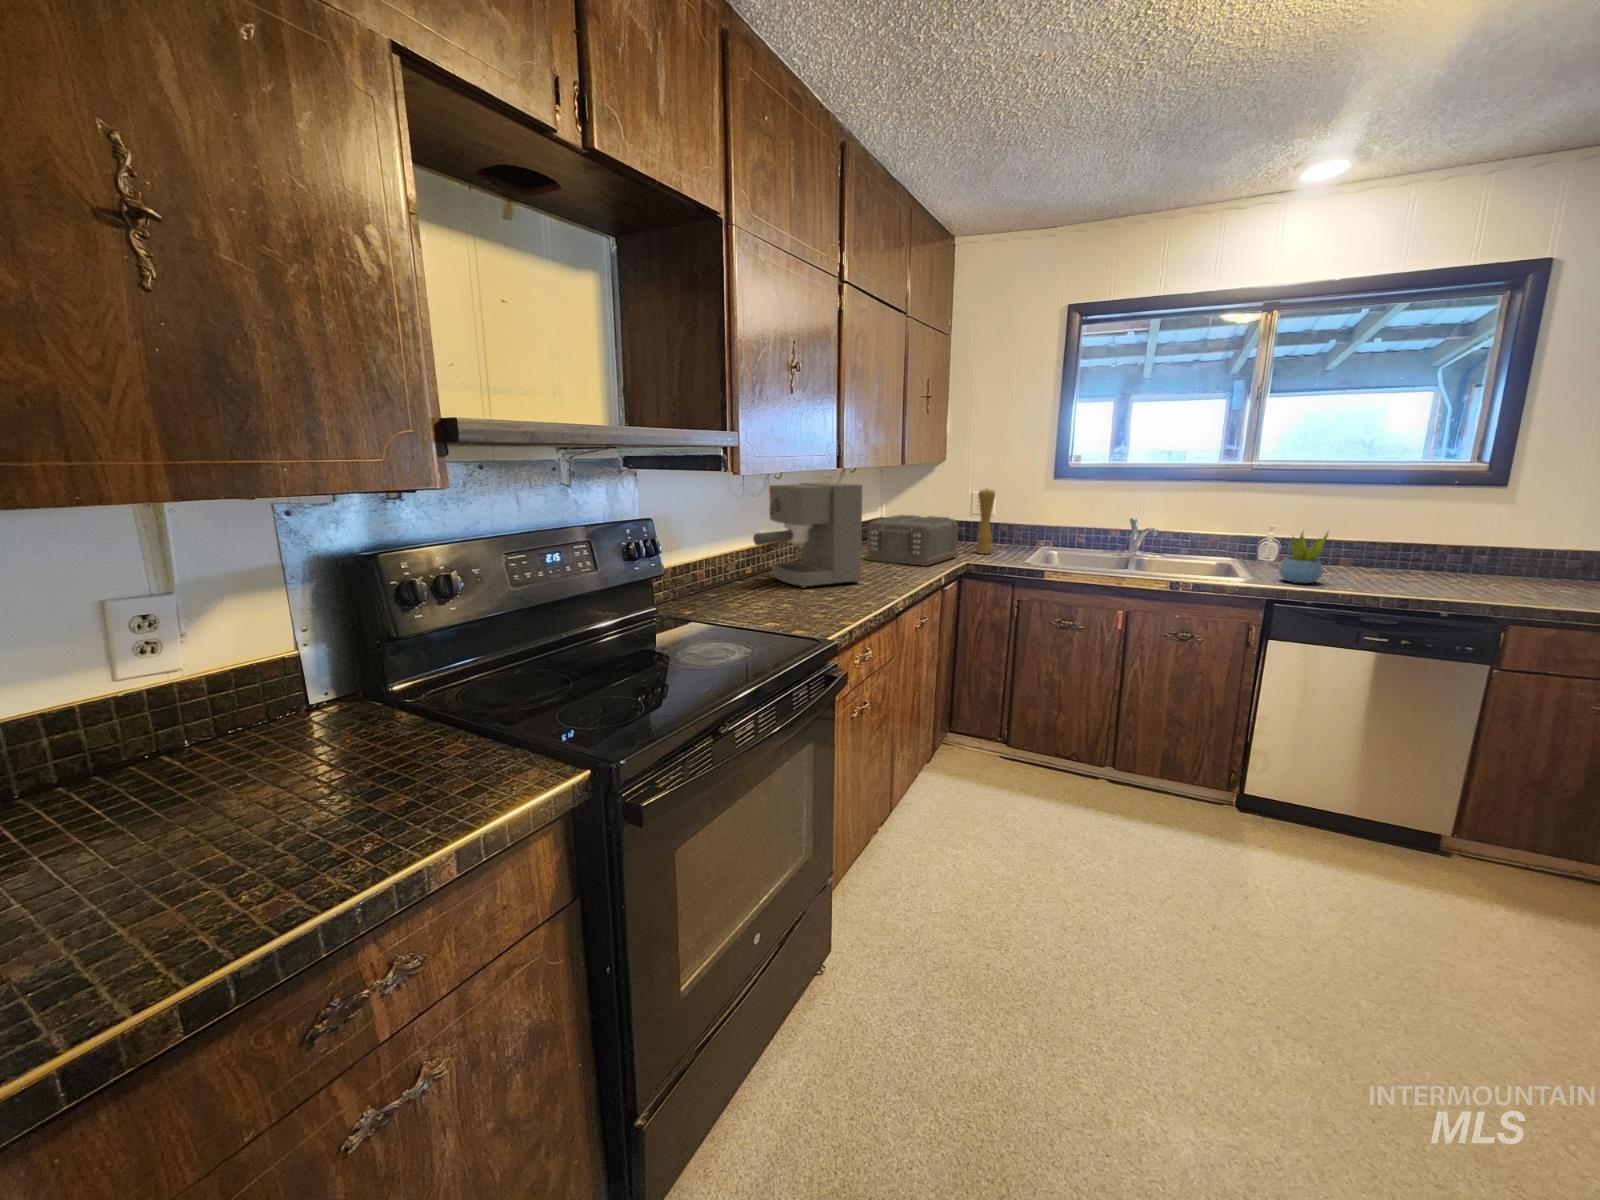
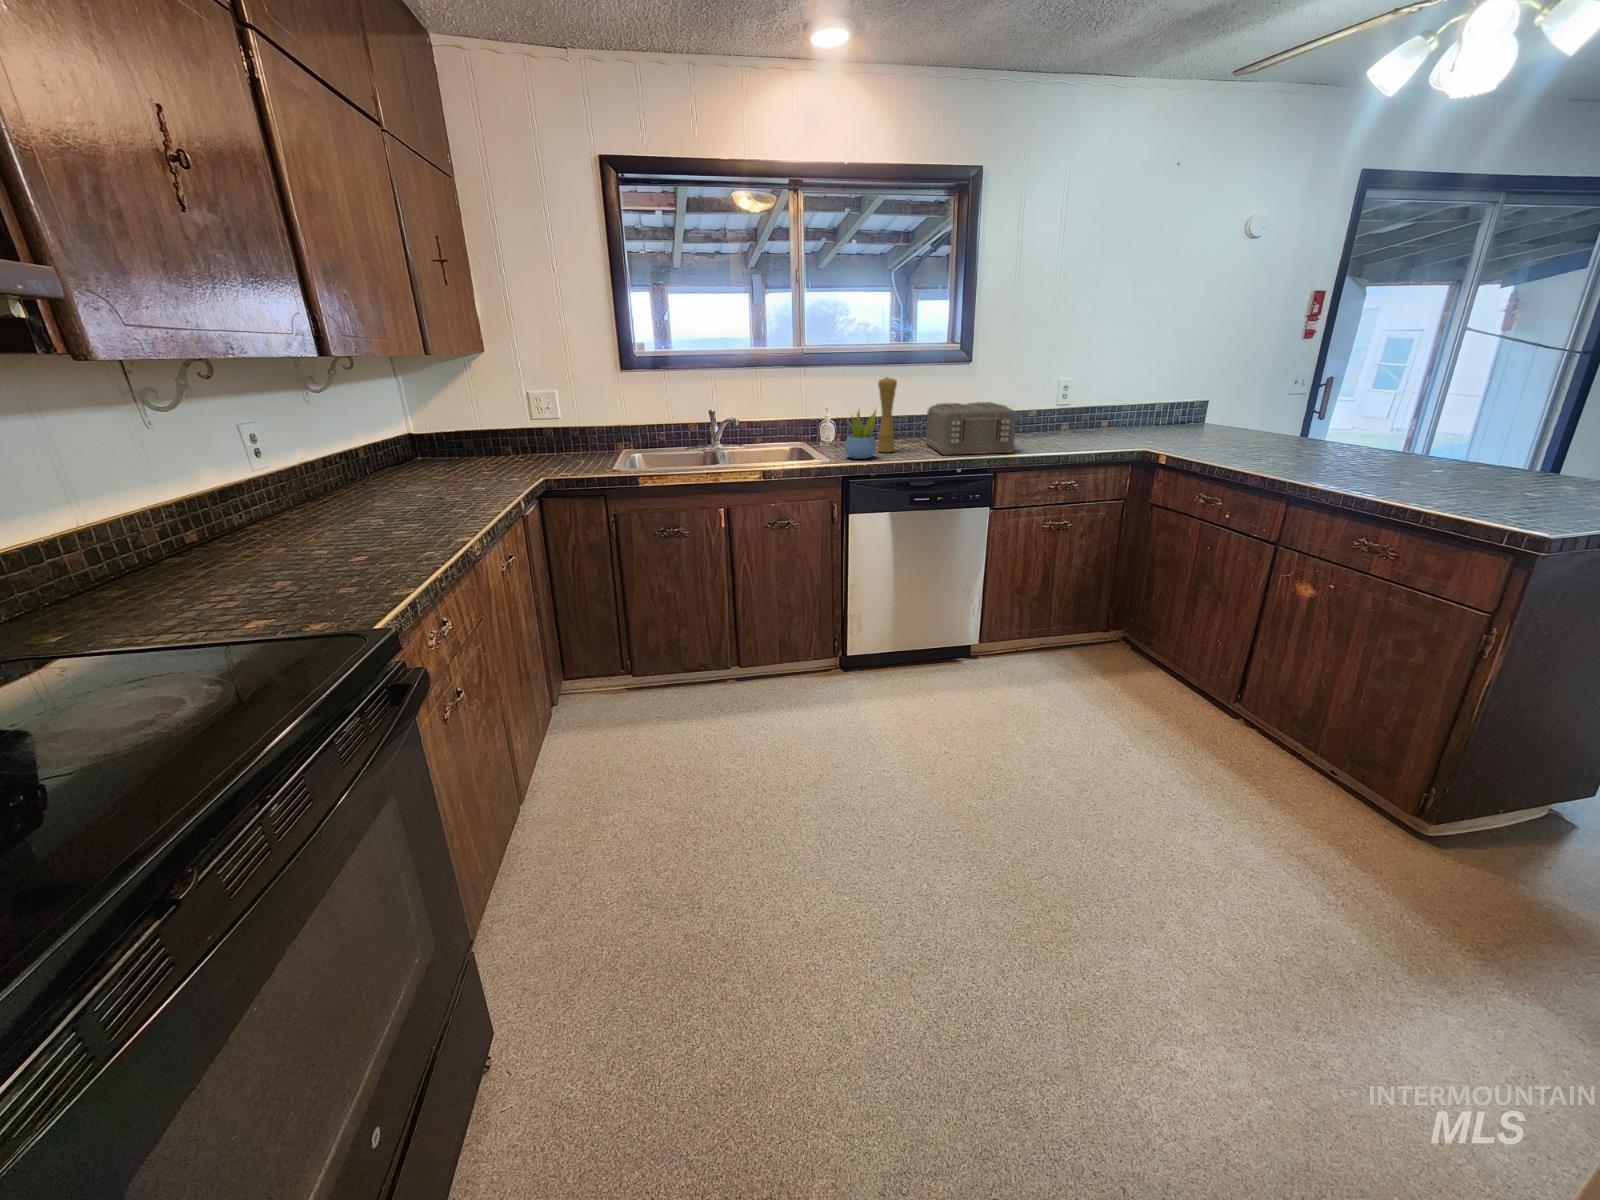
coffee maker: present [753,482,862,588] -> none [179,381,405,550]
pepper mill: present [976,489,995,554] -> present [878,377,897,452]
toaster: present [866,515,958,566] -> present [925,402,1016,455]

